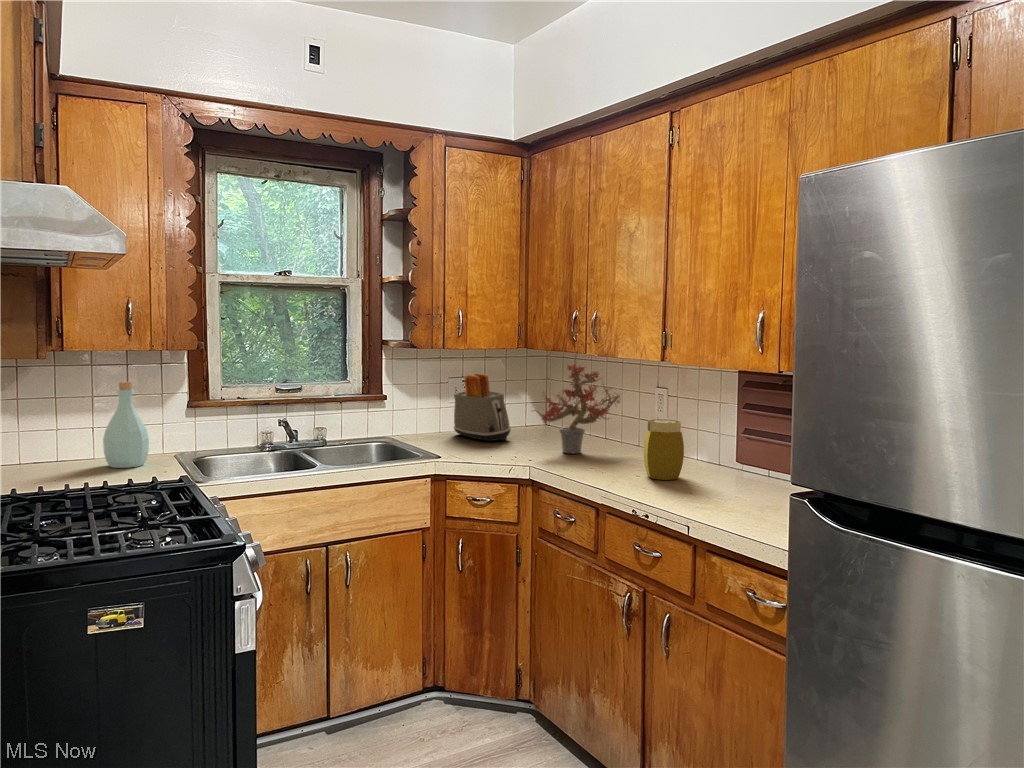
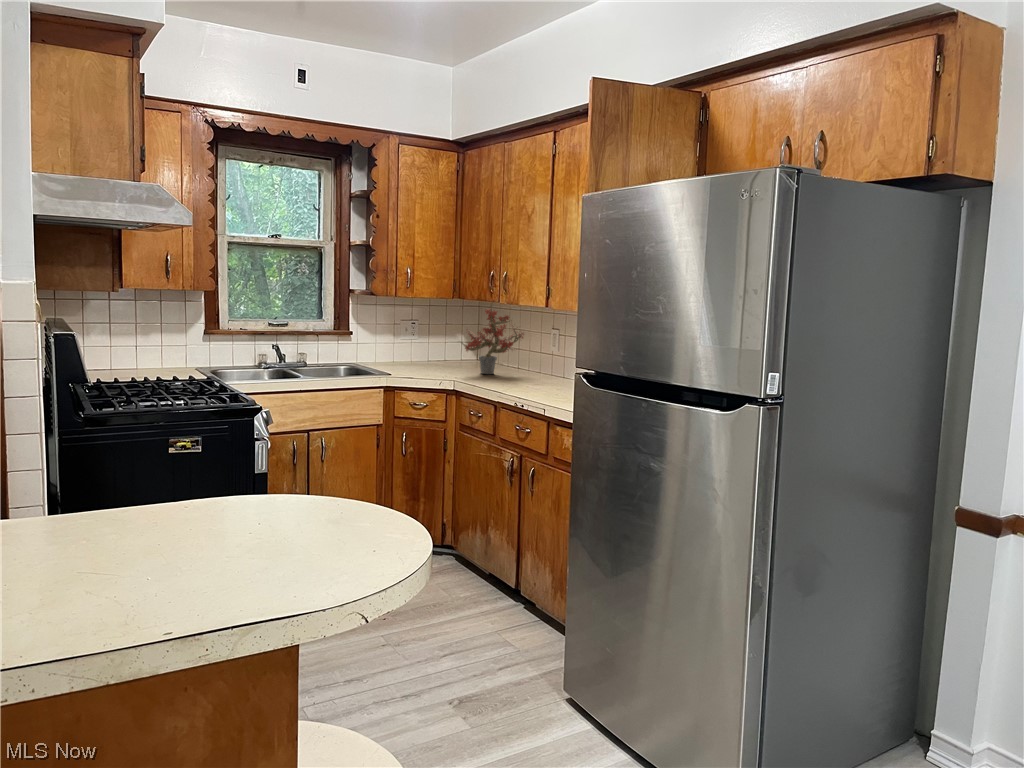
toaster: present [454,373,511,441] -> none [404,316,446,366]
bottle: present [103,382,149,468] -> none [147,313,179,374]
jar: present [644,419,684,480] -> none [531,347,557,389]

